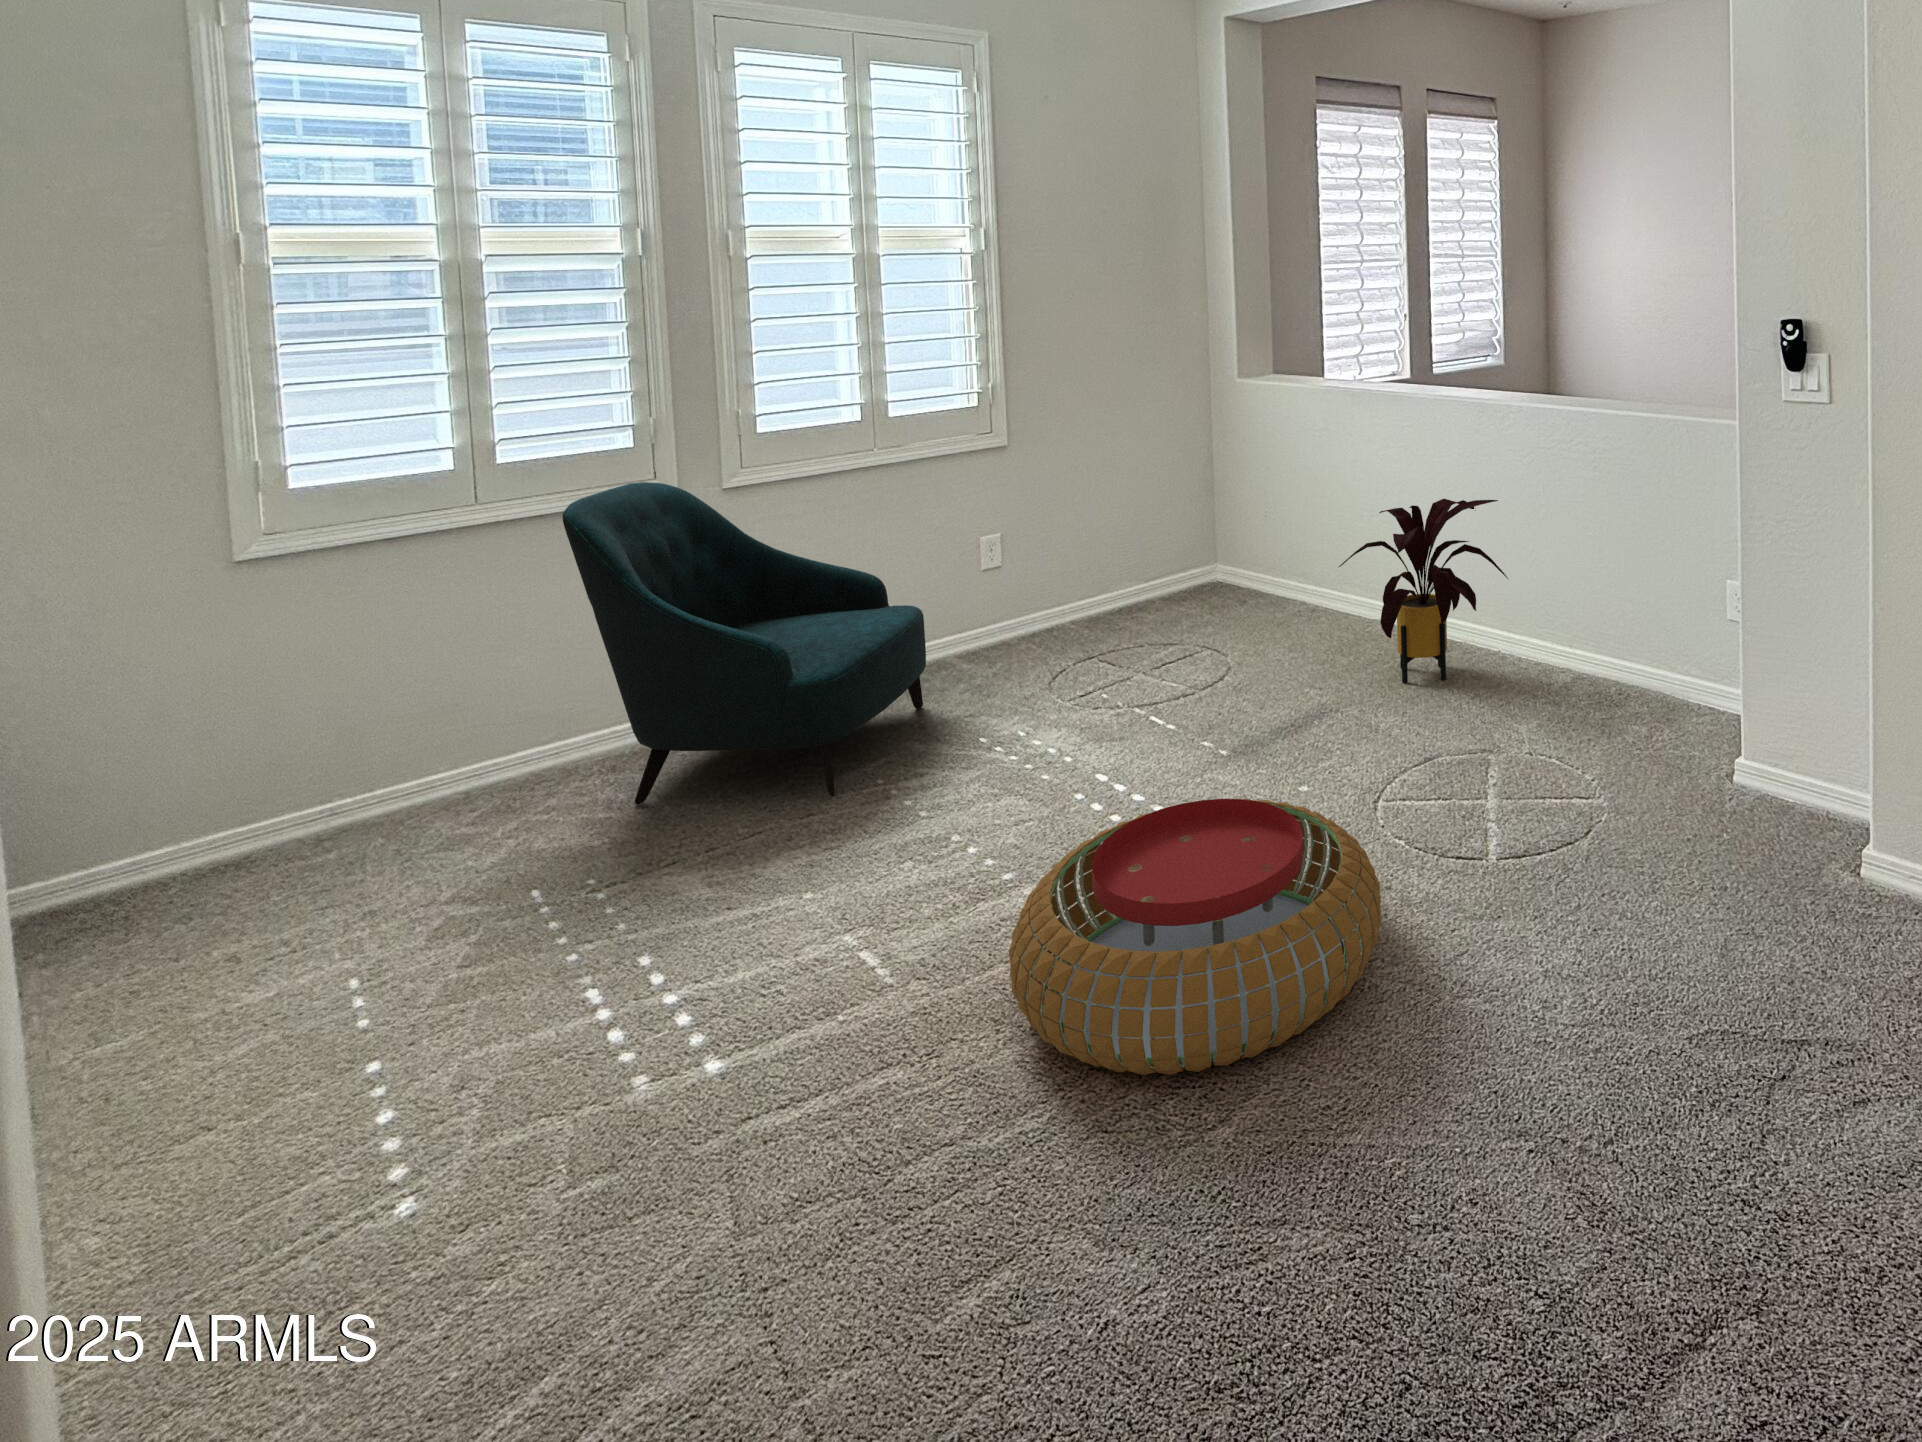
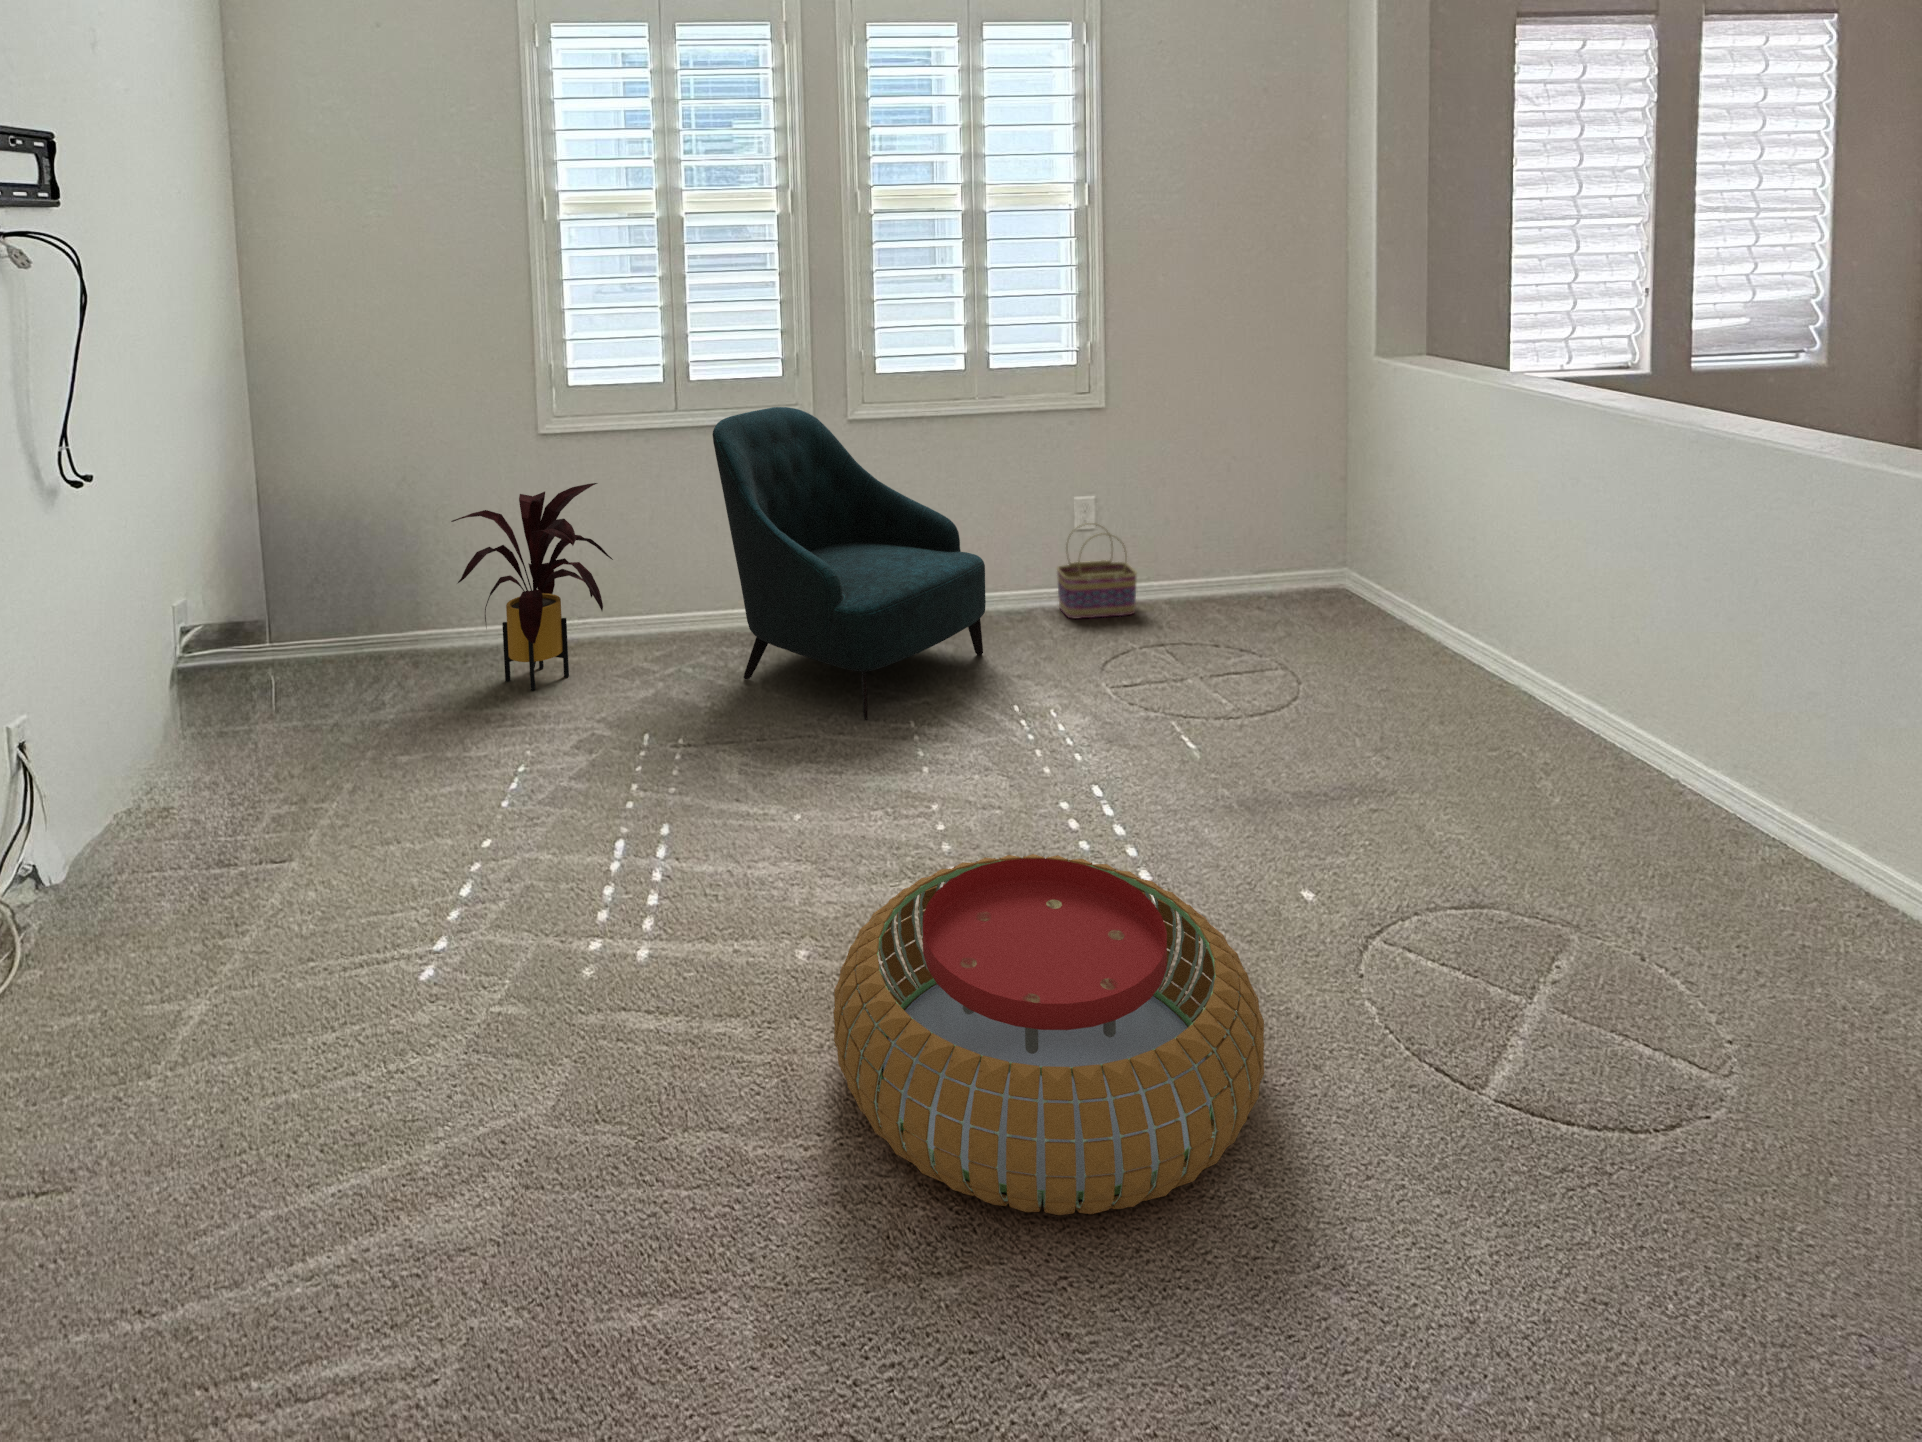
house plant: present [1339,499,1508,683] -> present [451,483,613,690]
basket: none [971,559,1056,655] -> present [1057,523,1137,618]

